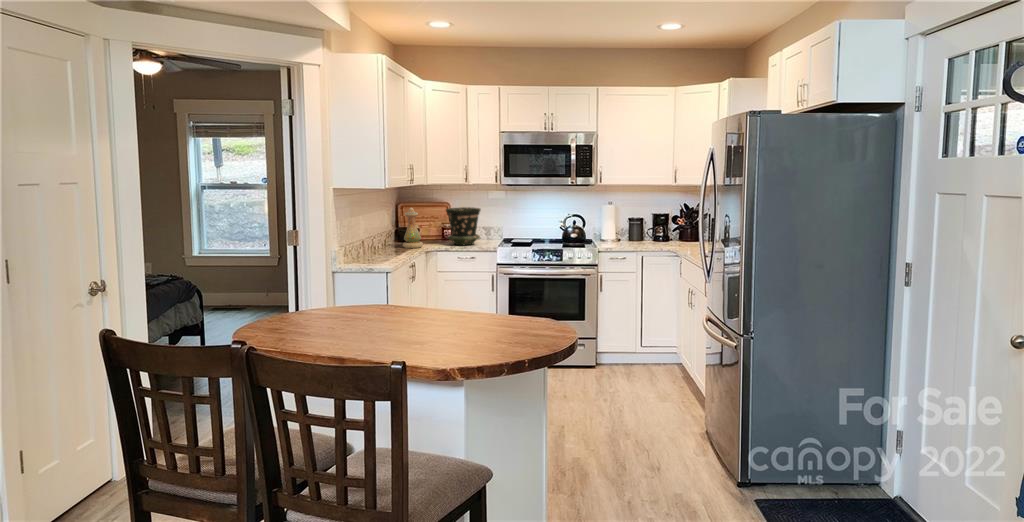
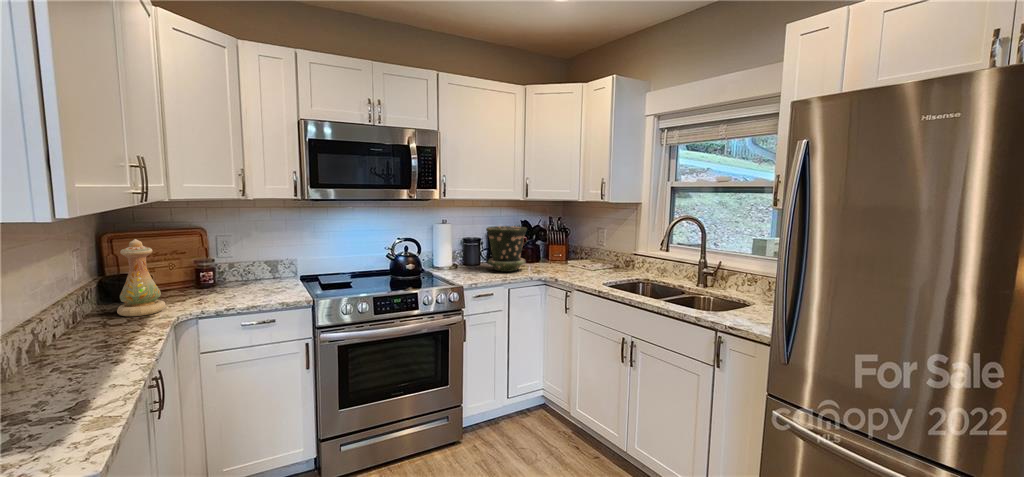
flower pot: present [446,207,481,245] -> present [486,226,527,272]

